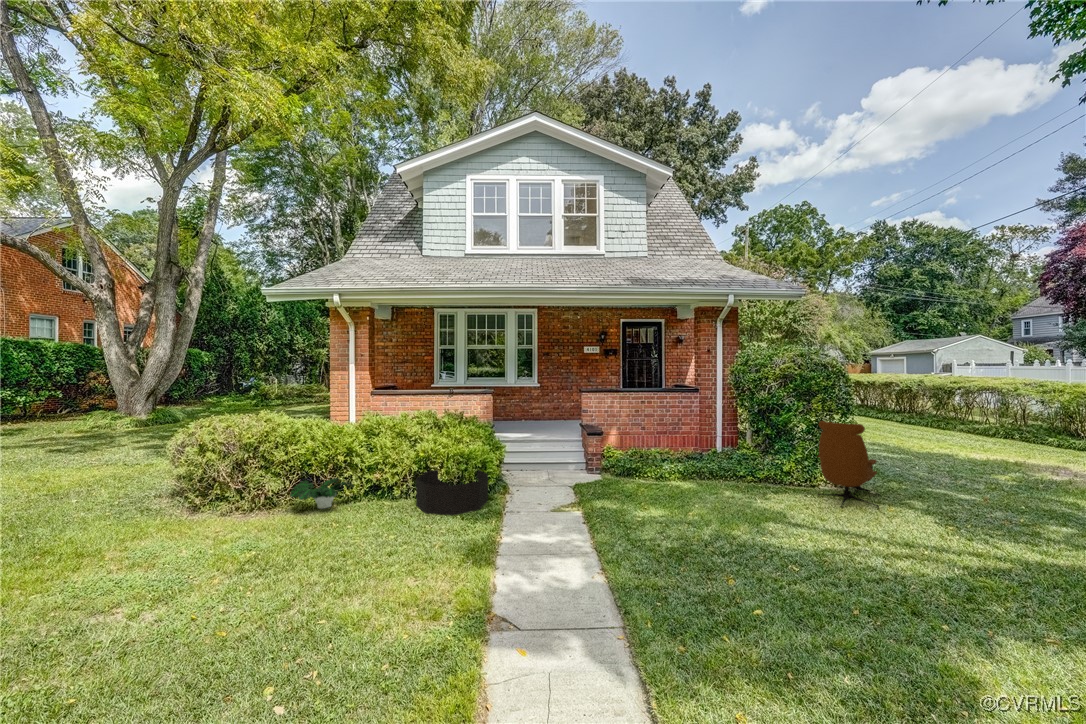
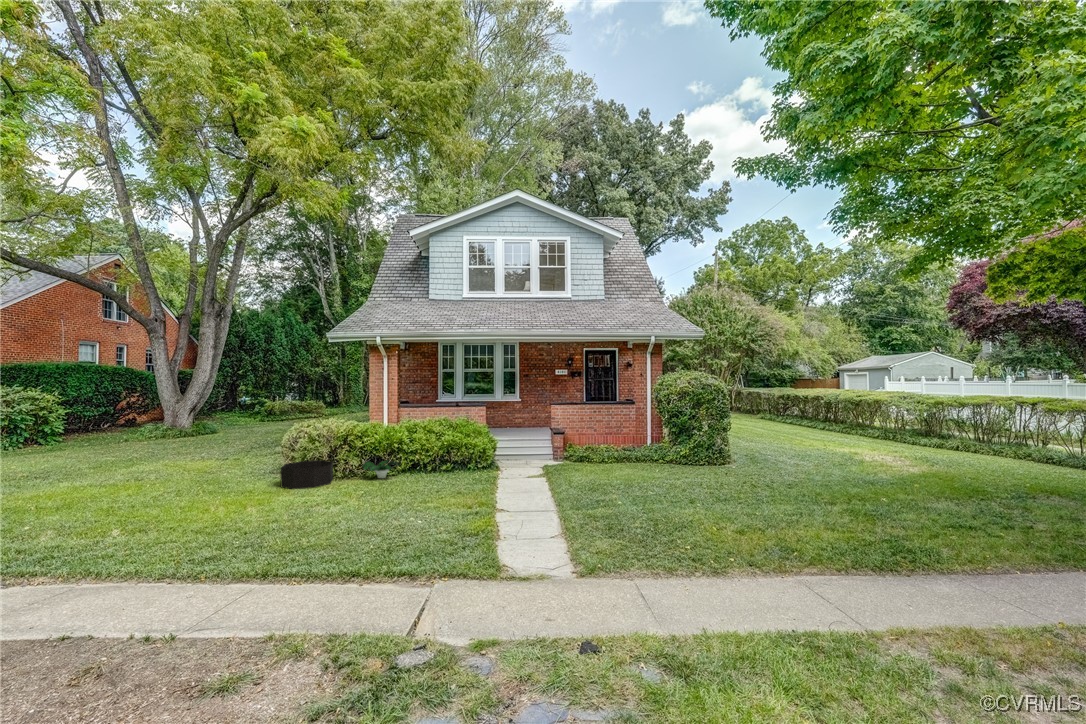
lounge chair: present [818,421,879,508] -> none [693,422,737,476]
basket: present [416,470,488,516] -> present [281,460,333,489]

